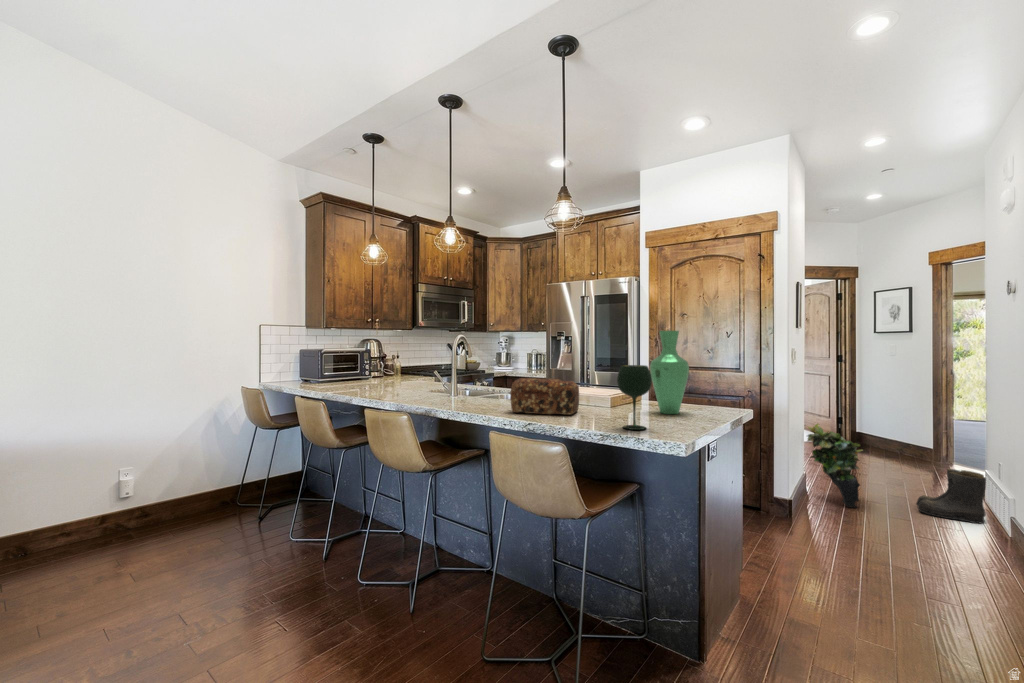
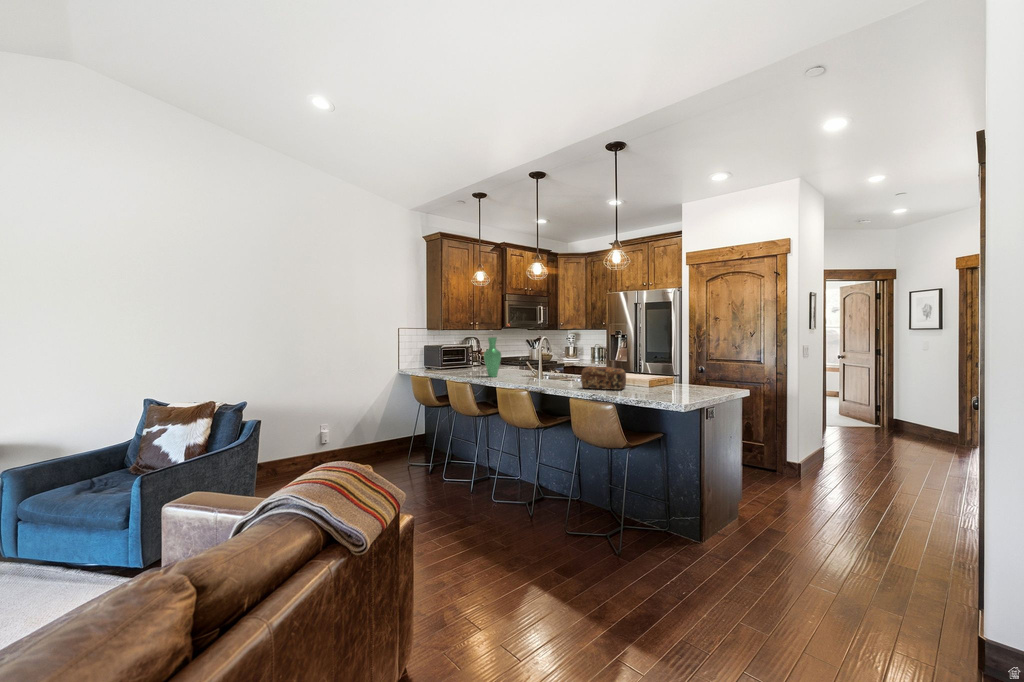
vase: present [650,331,689,414] -> present [484,337,501,377]
wine glass: present [617,365,652,430] -> none [647,359,668,397]
potted plant: present [807,424,863,508] -> none [820,406,868,474]
boots: present [916,469,986,523] -> none [914,444,971,487]

